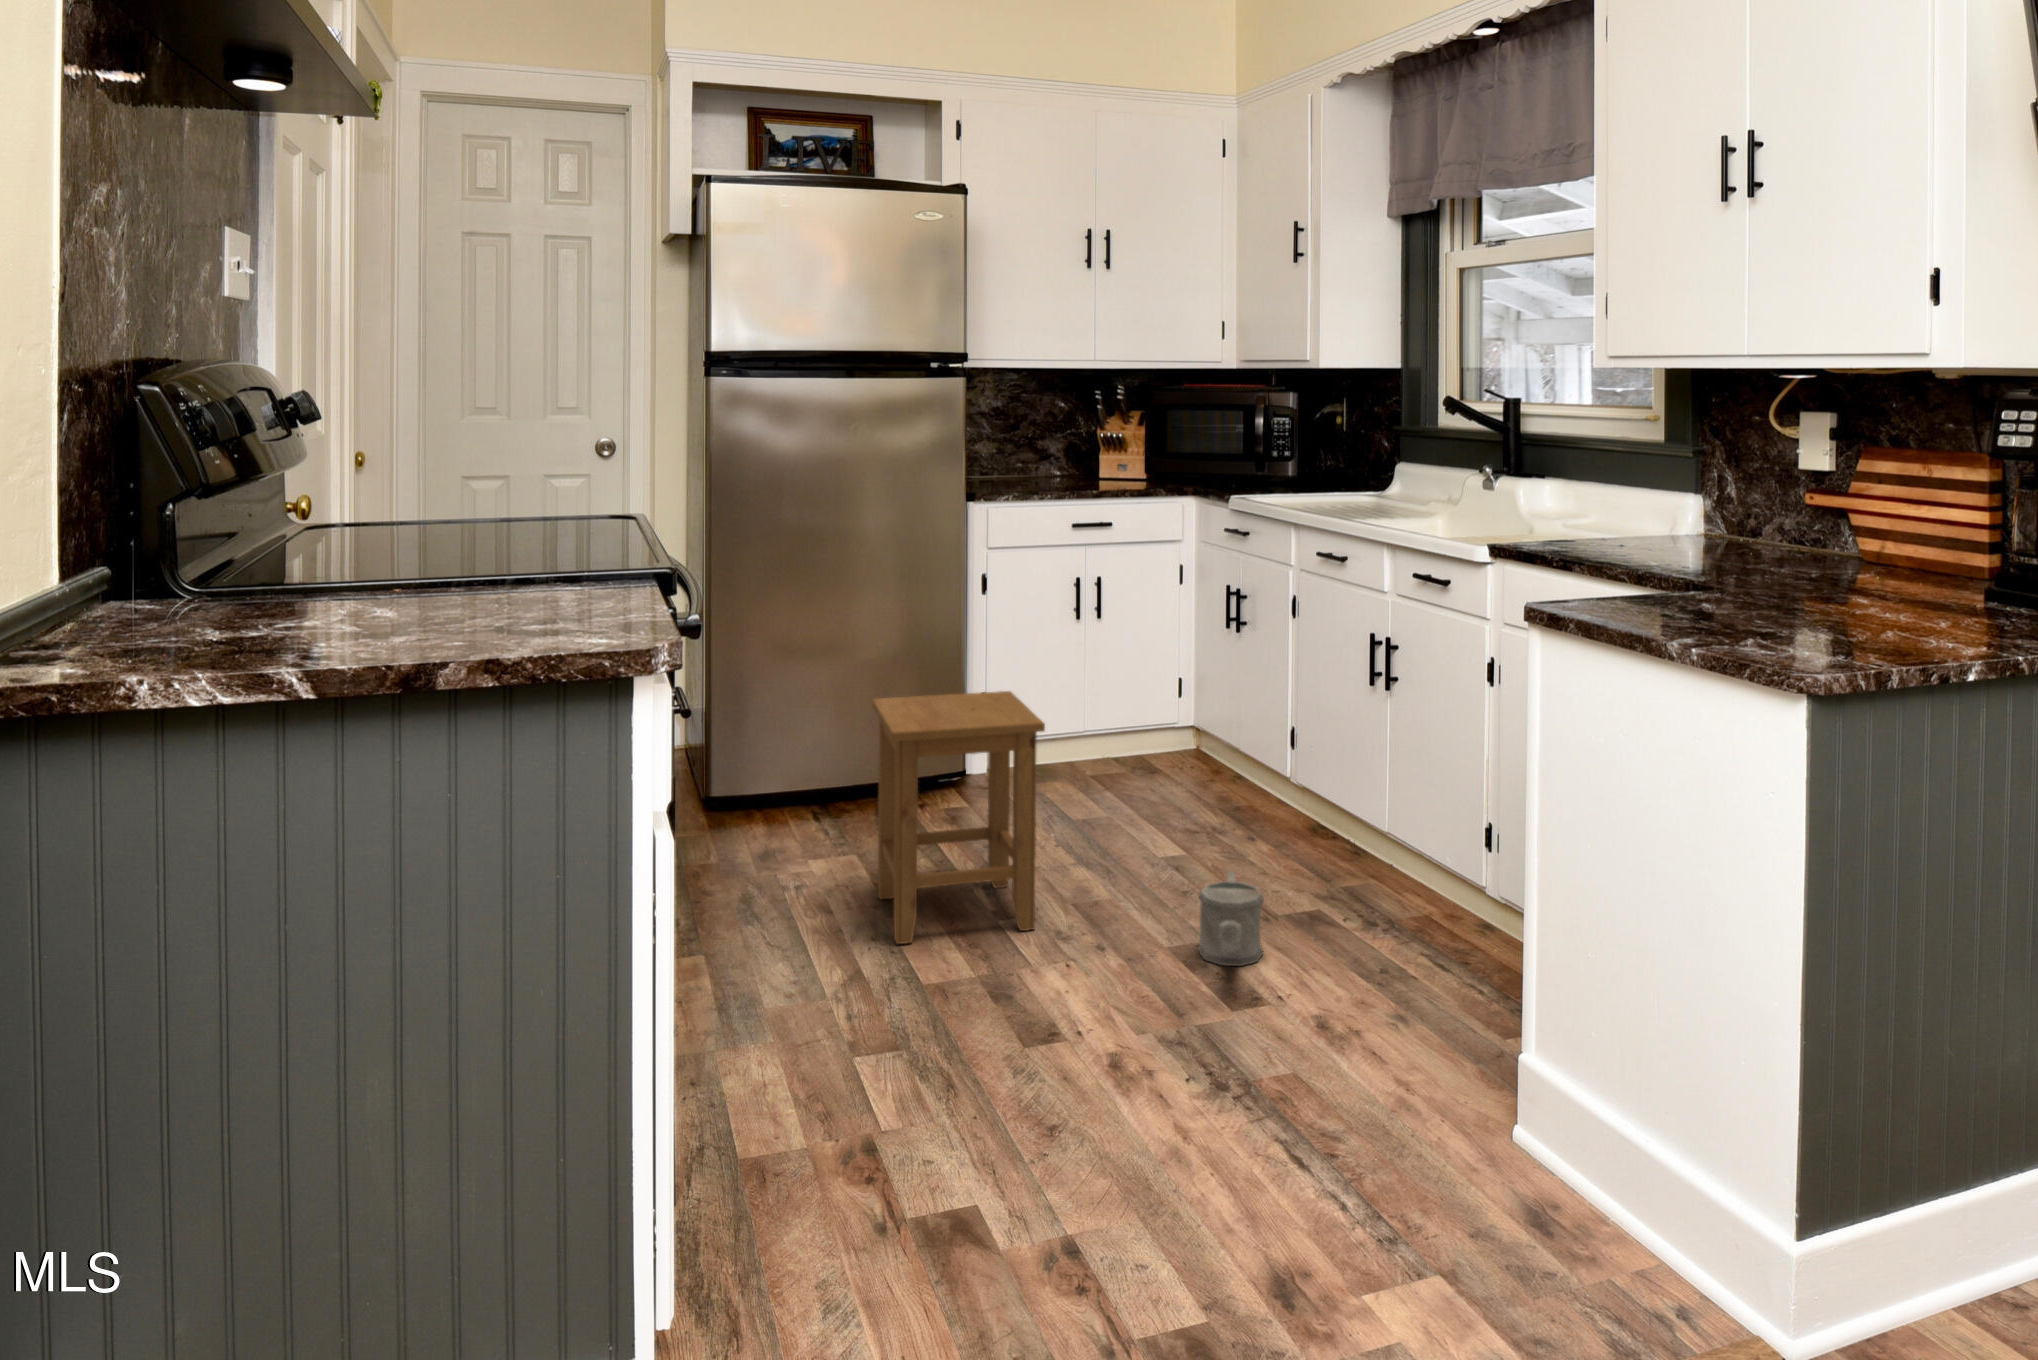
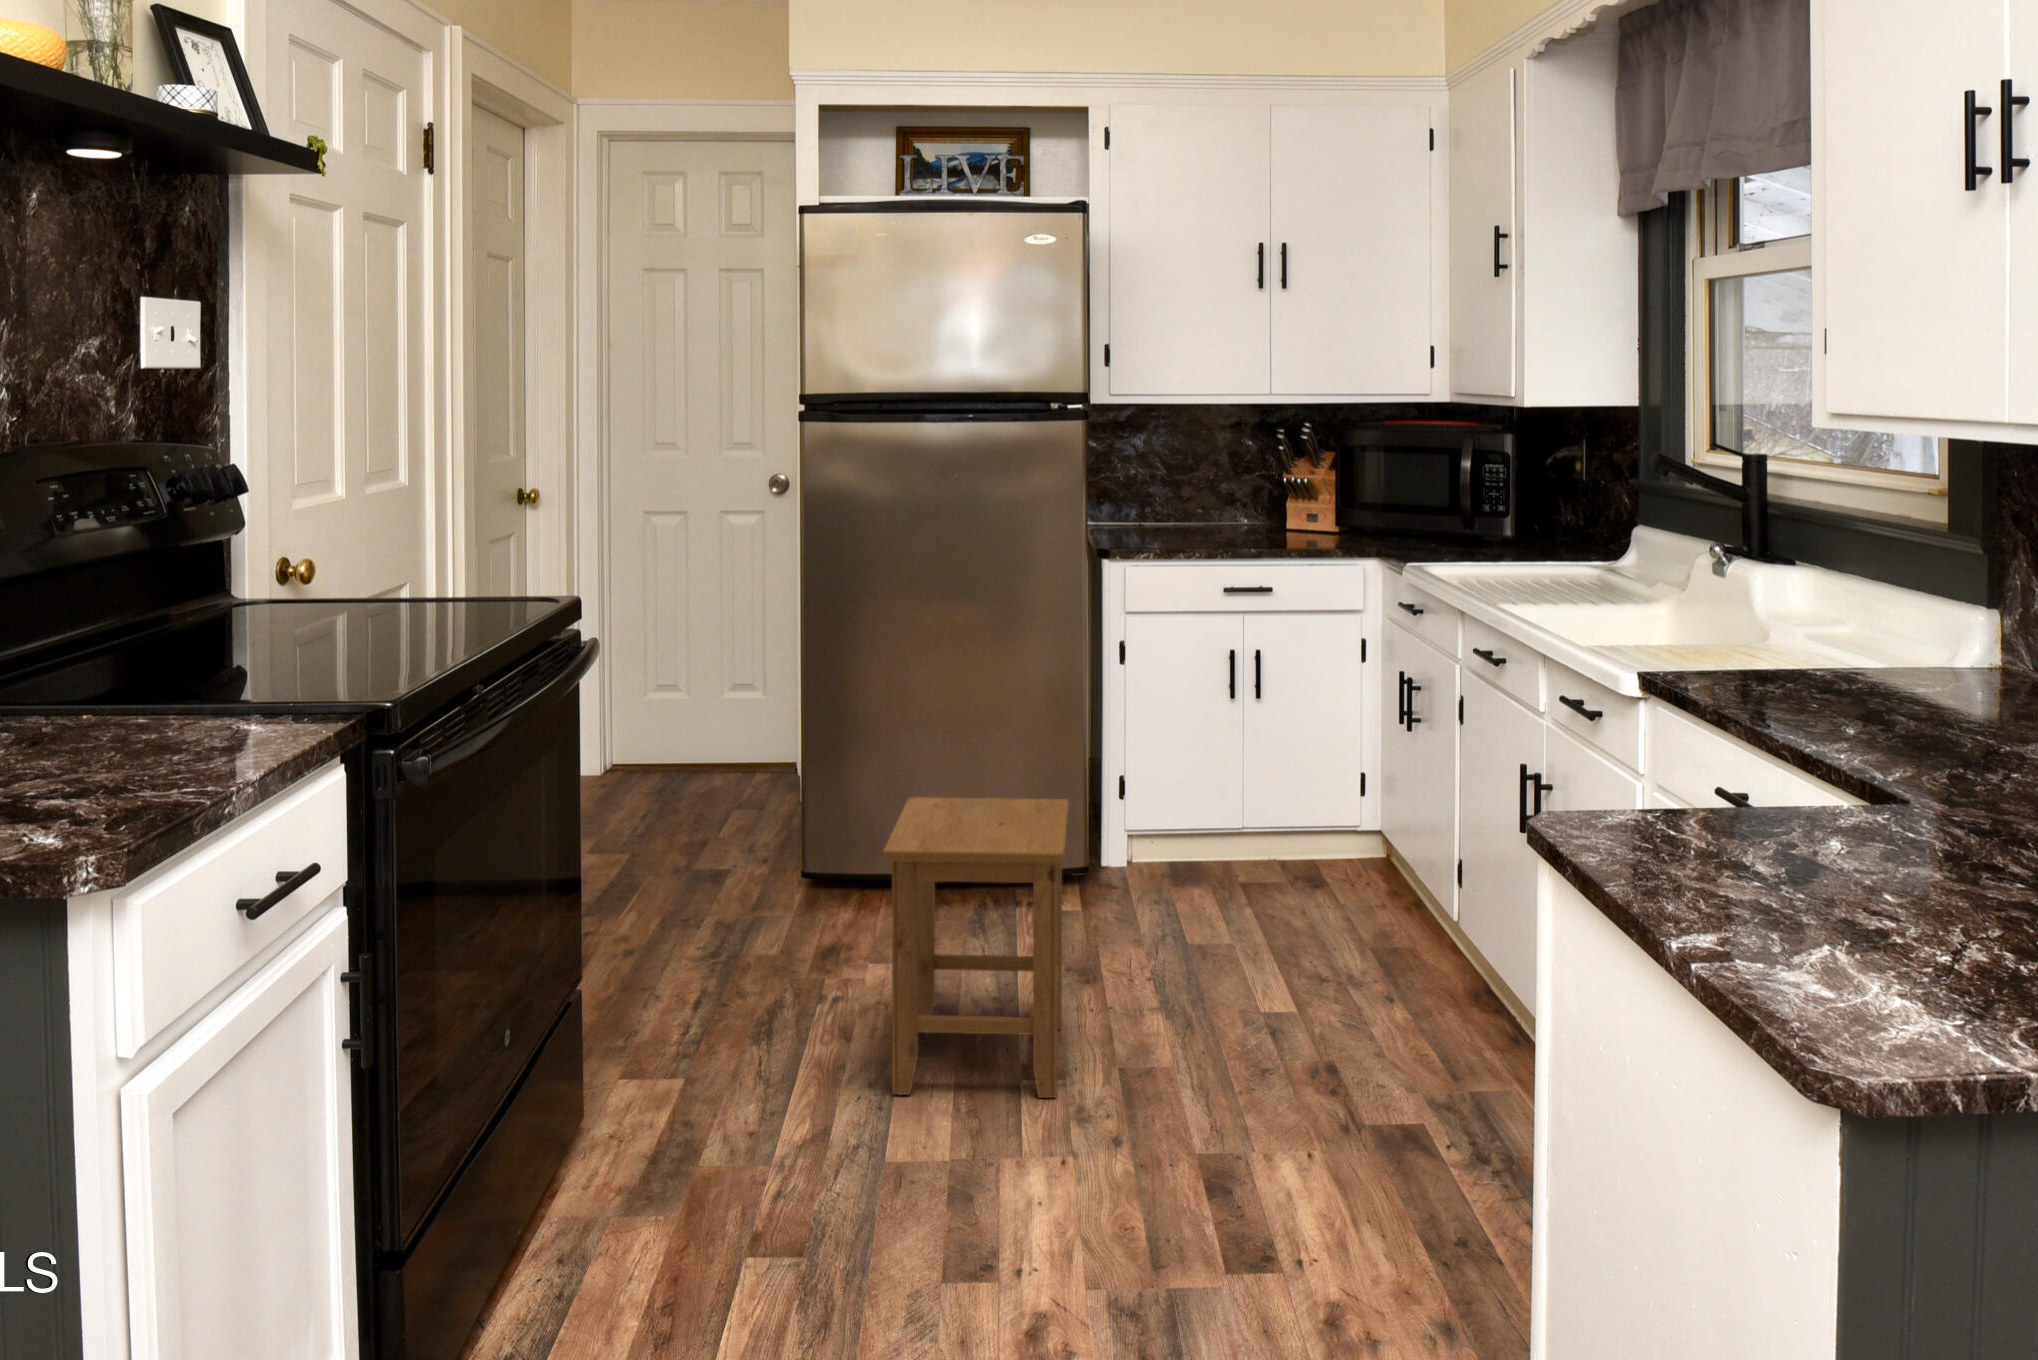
watering can: present [1198,871,1264,966] -> none [1219,1063,1313,1199]

